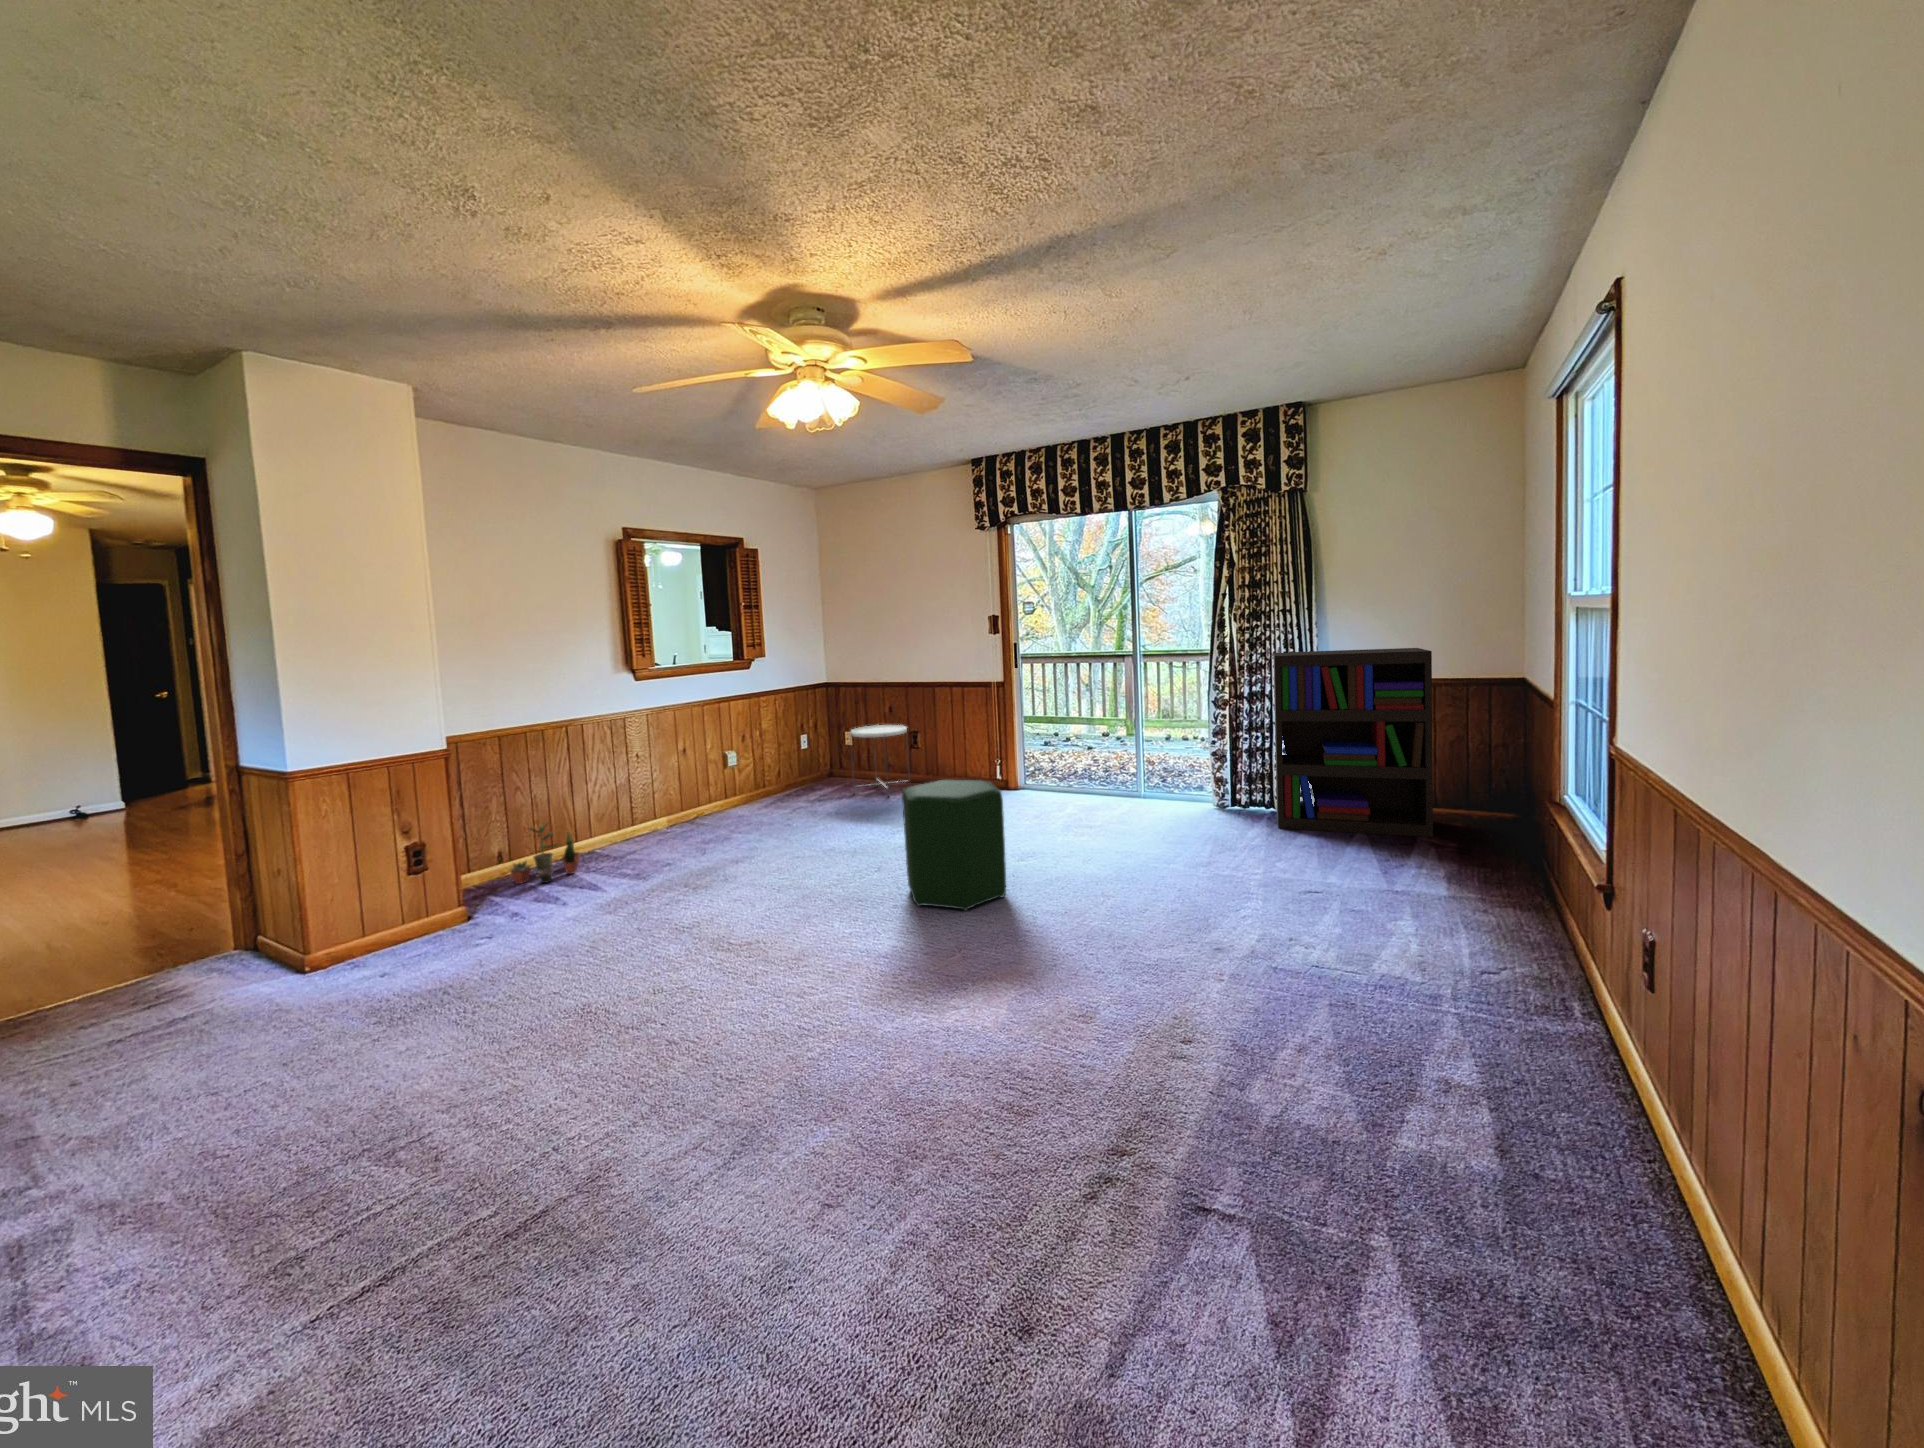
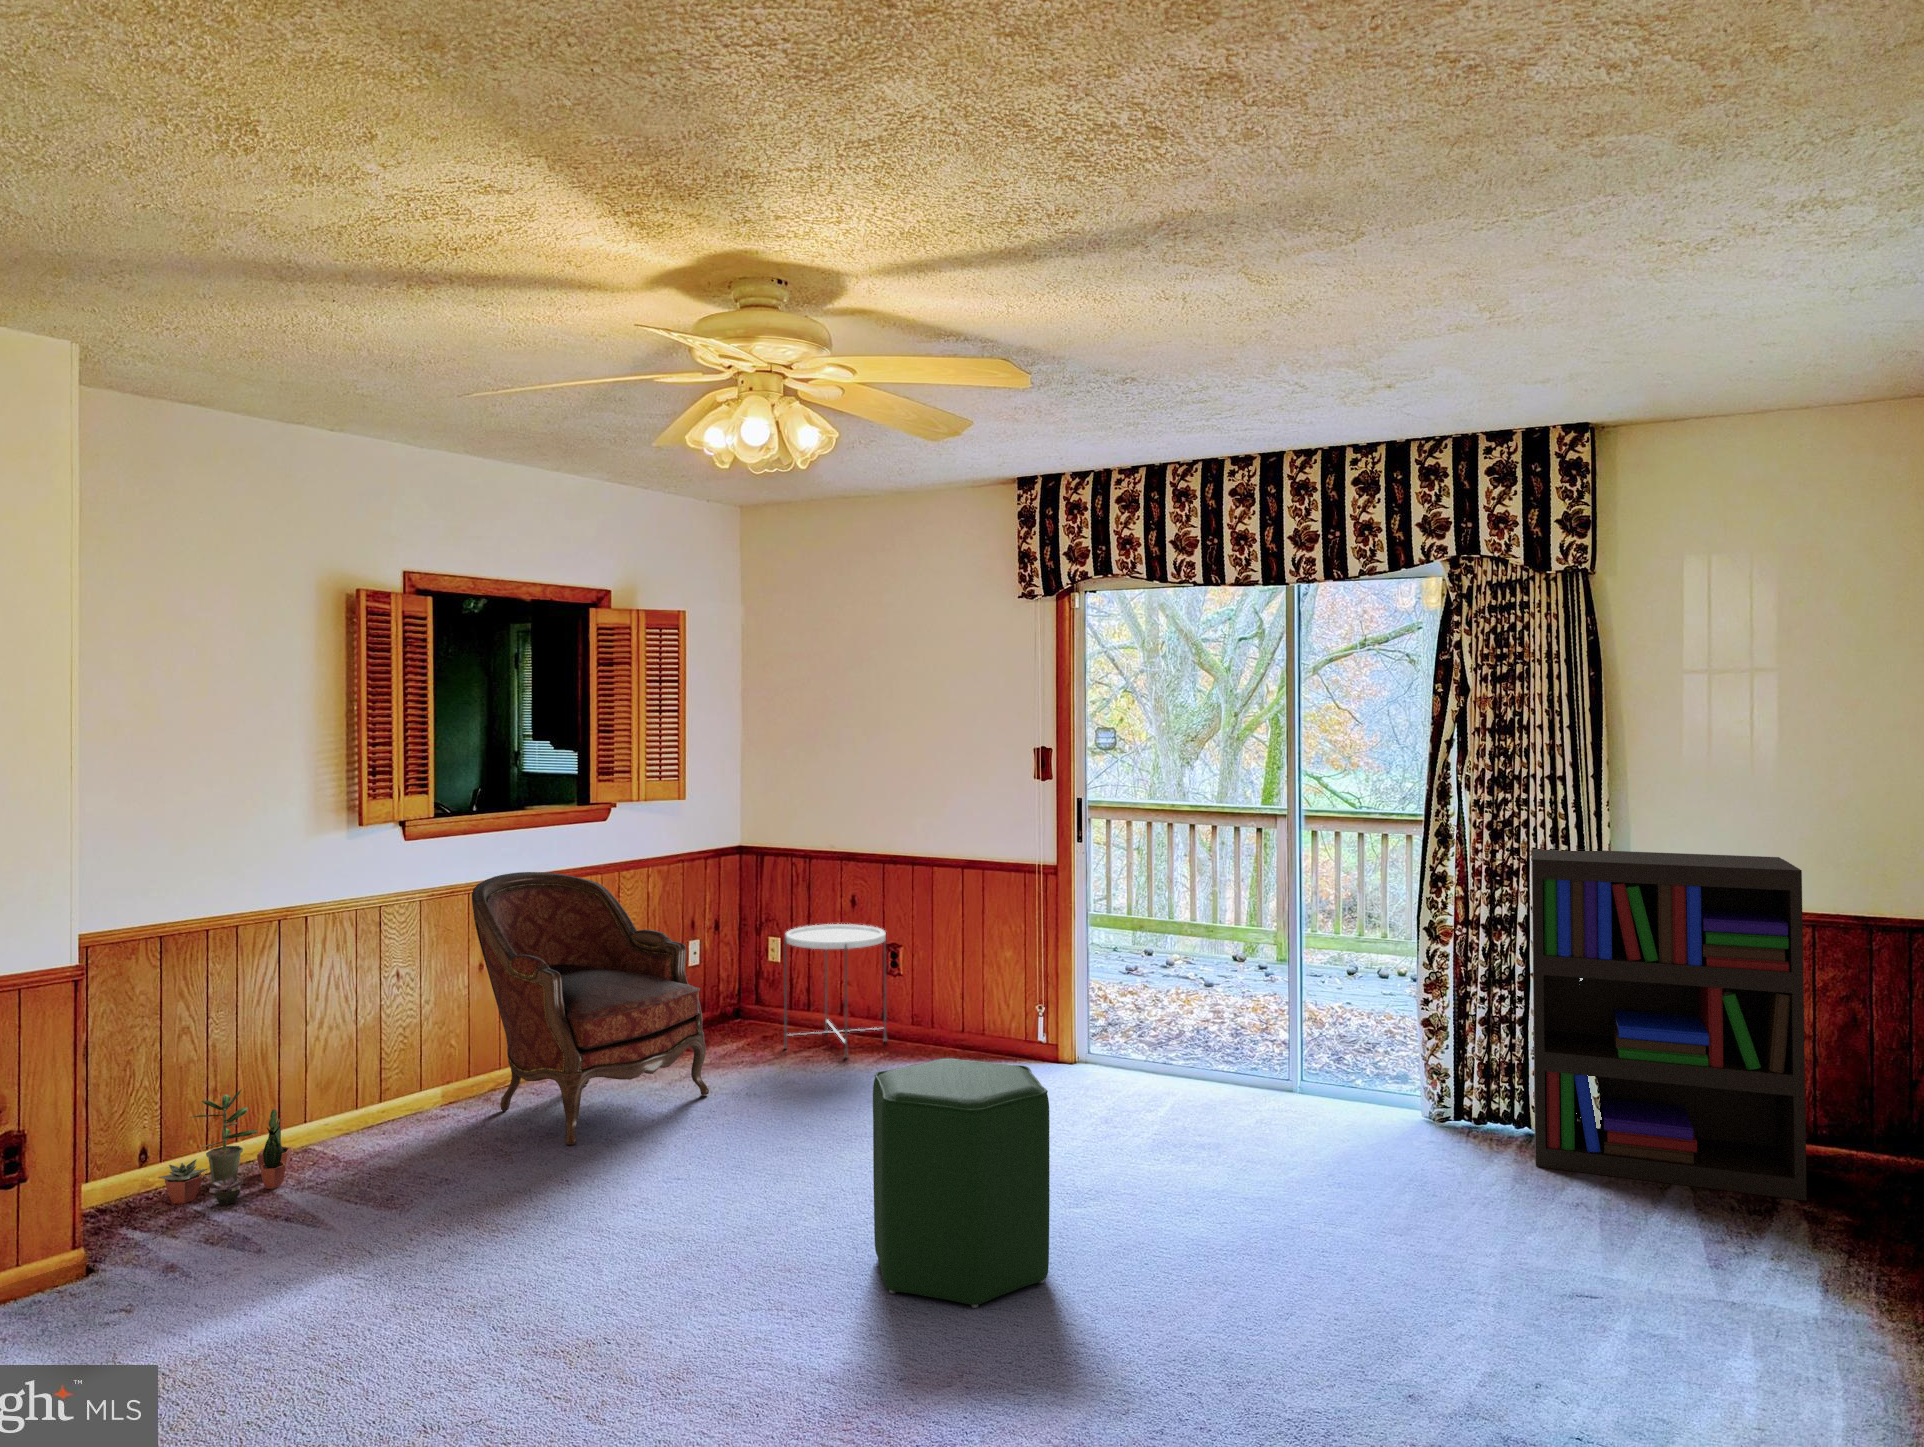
armchair: none [671,701,813,845] -> present [472,872,709,1145]

